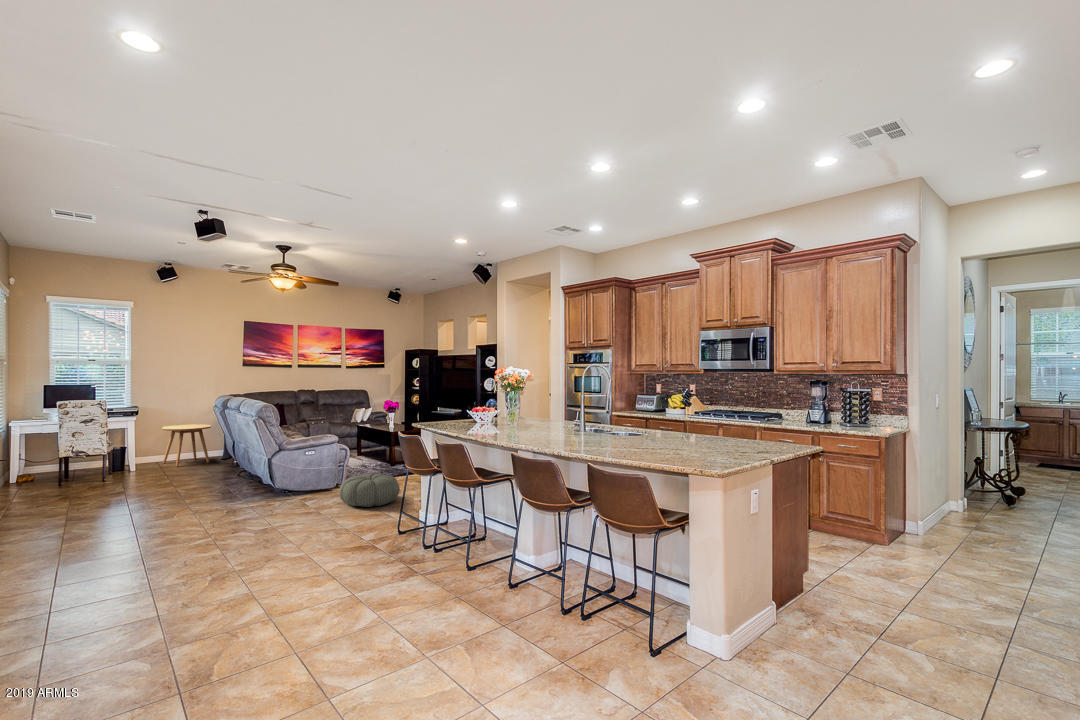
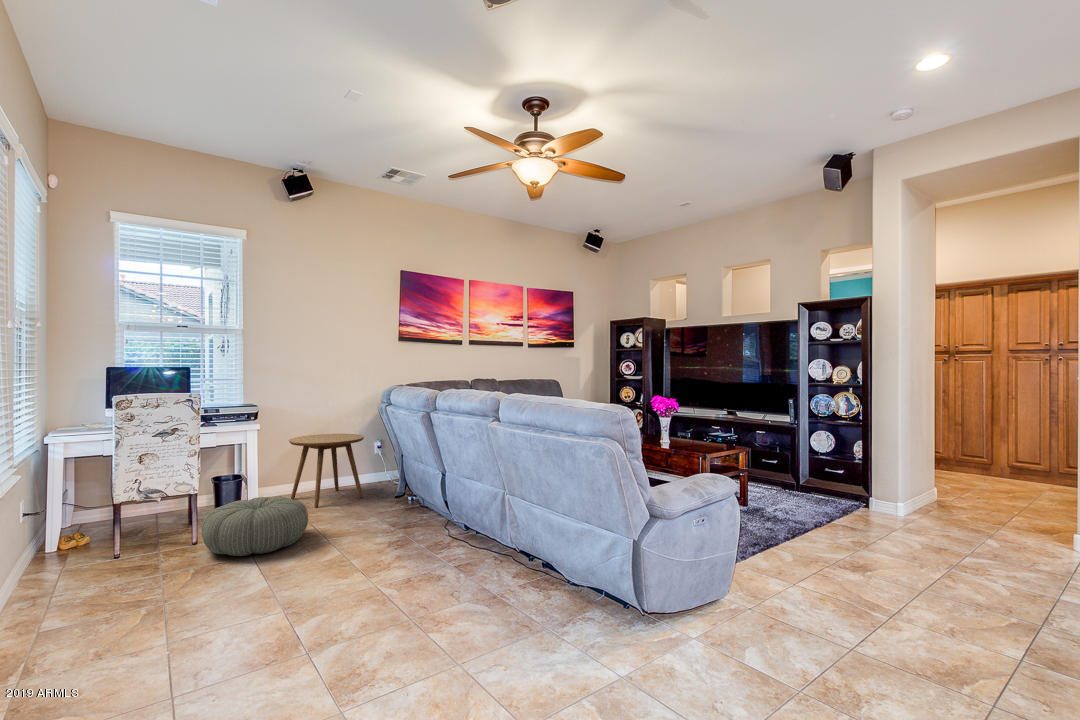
pouf: present [339,474,399,507] -> present [202,497,308,556]

